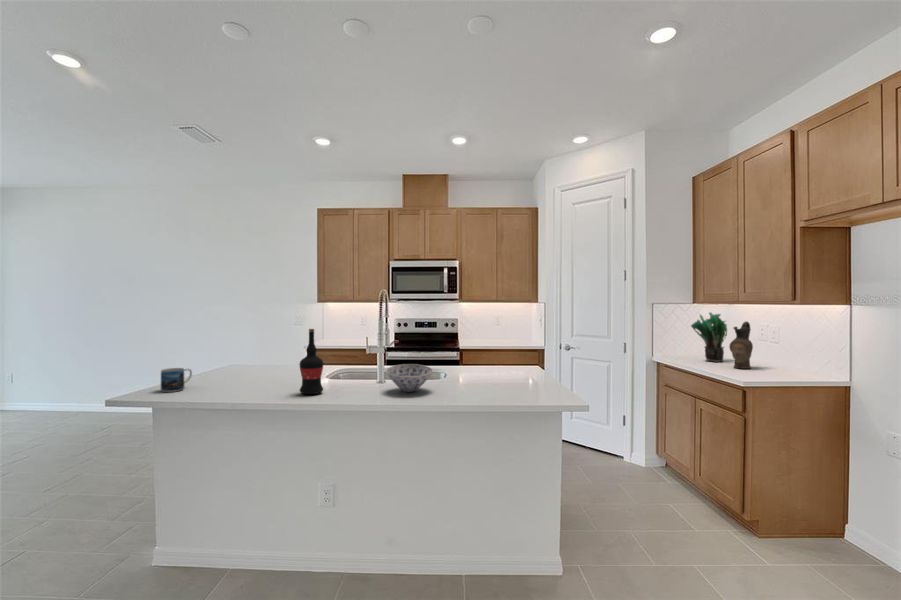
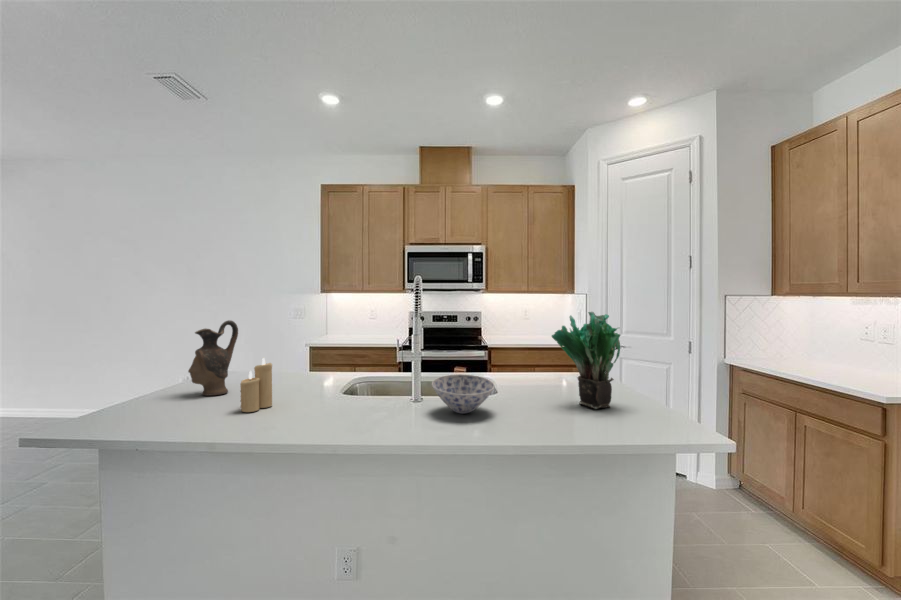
potted plant: present [691,313,727,362] -> present [552,312,620,409]
ceramic pitcher: present [729,322,753,369] -> present [188,320,238,396]
wine bottle: present [300,329,323,394] -> none [315,328,347,418]
candle: none [245,352,269,391] -> present [240,358,272,412]
mug: present [161,368,192,392] -> none [125,379,169,413]

